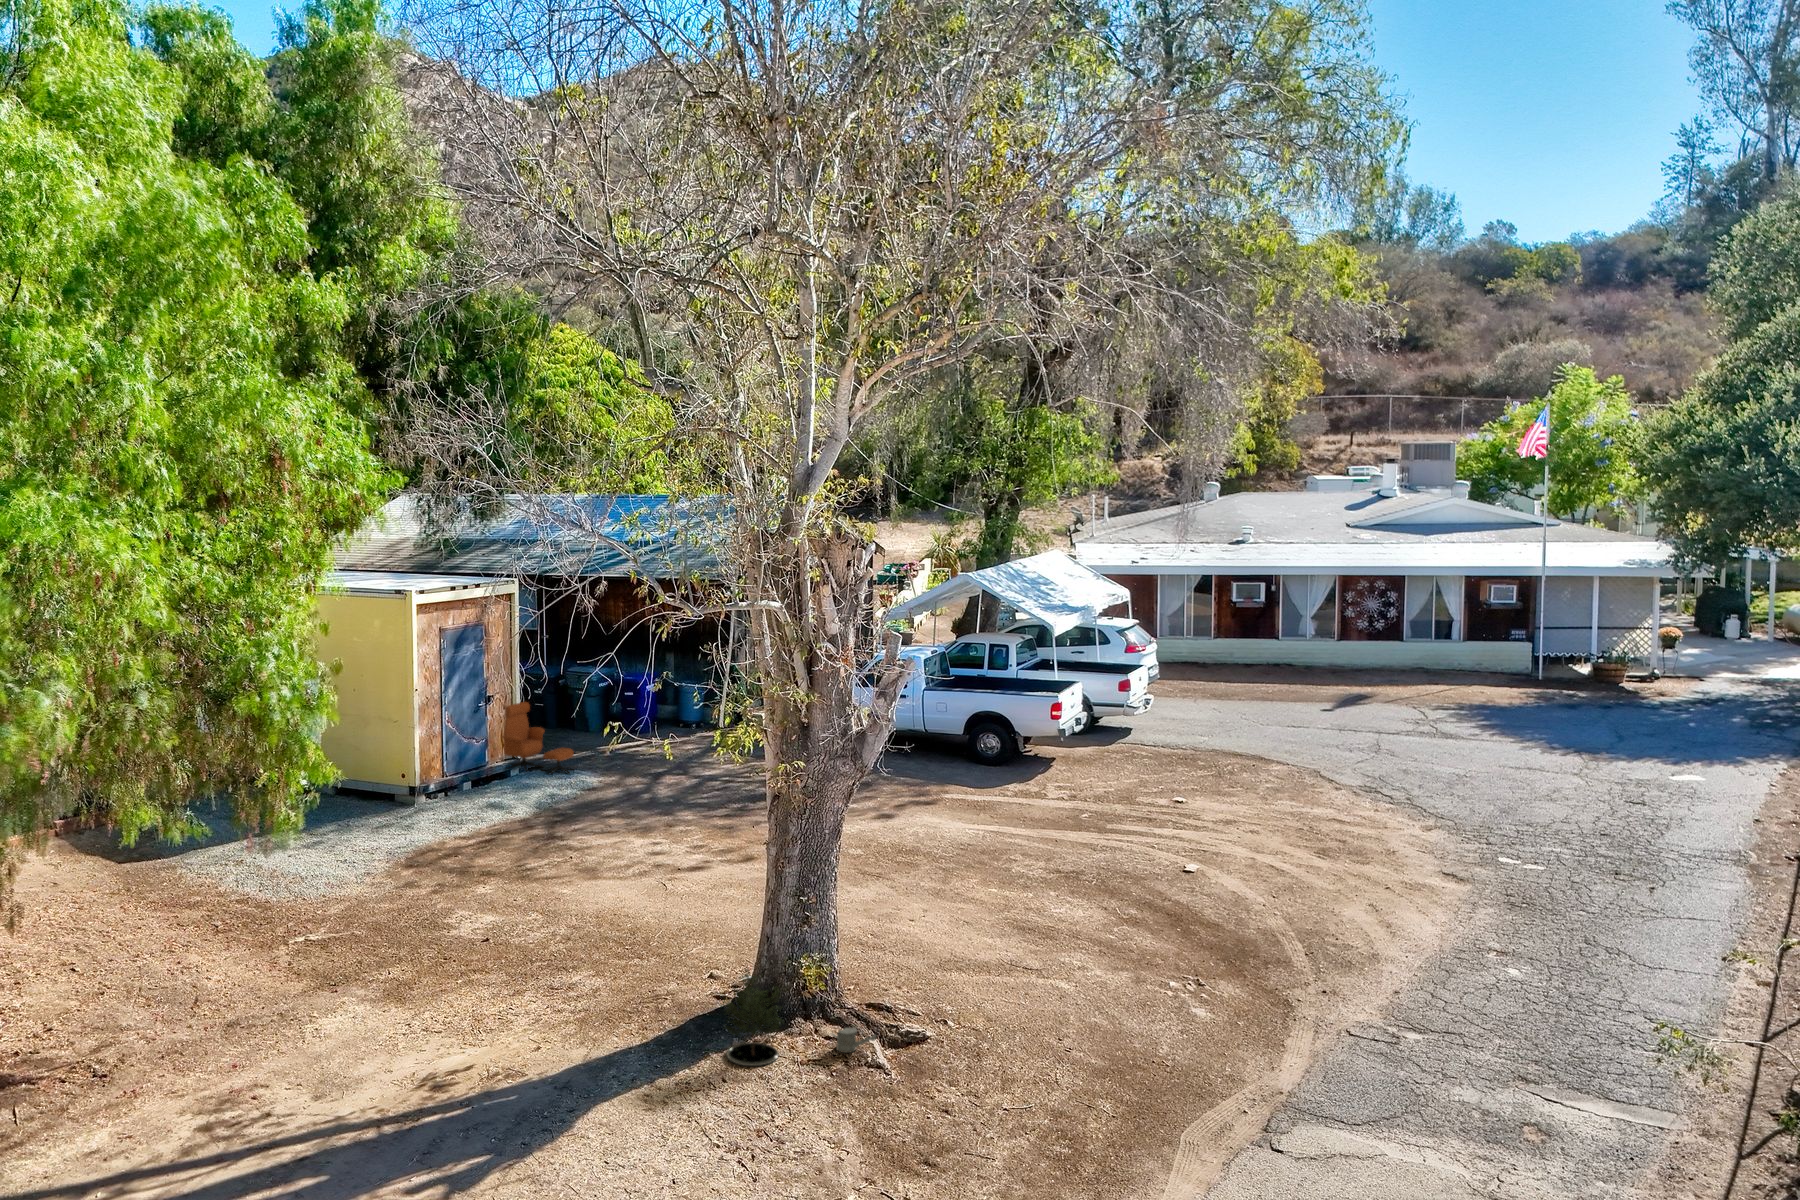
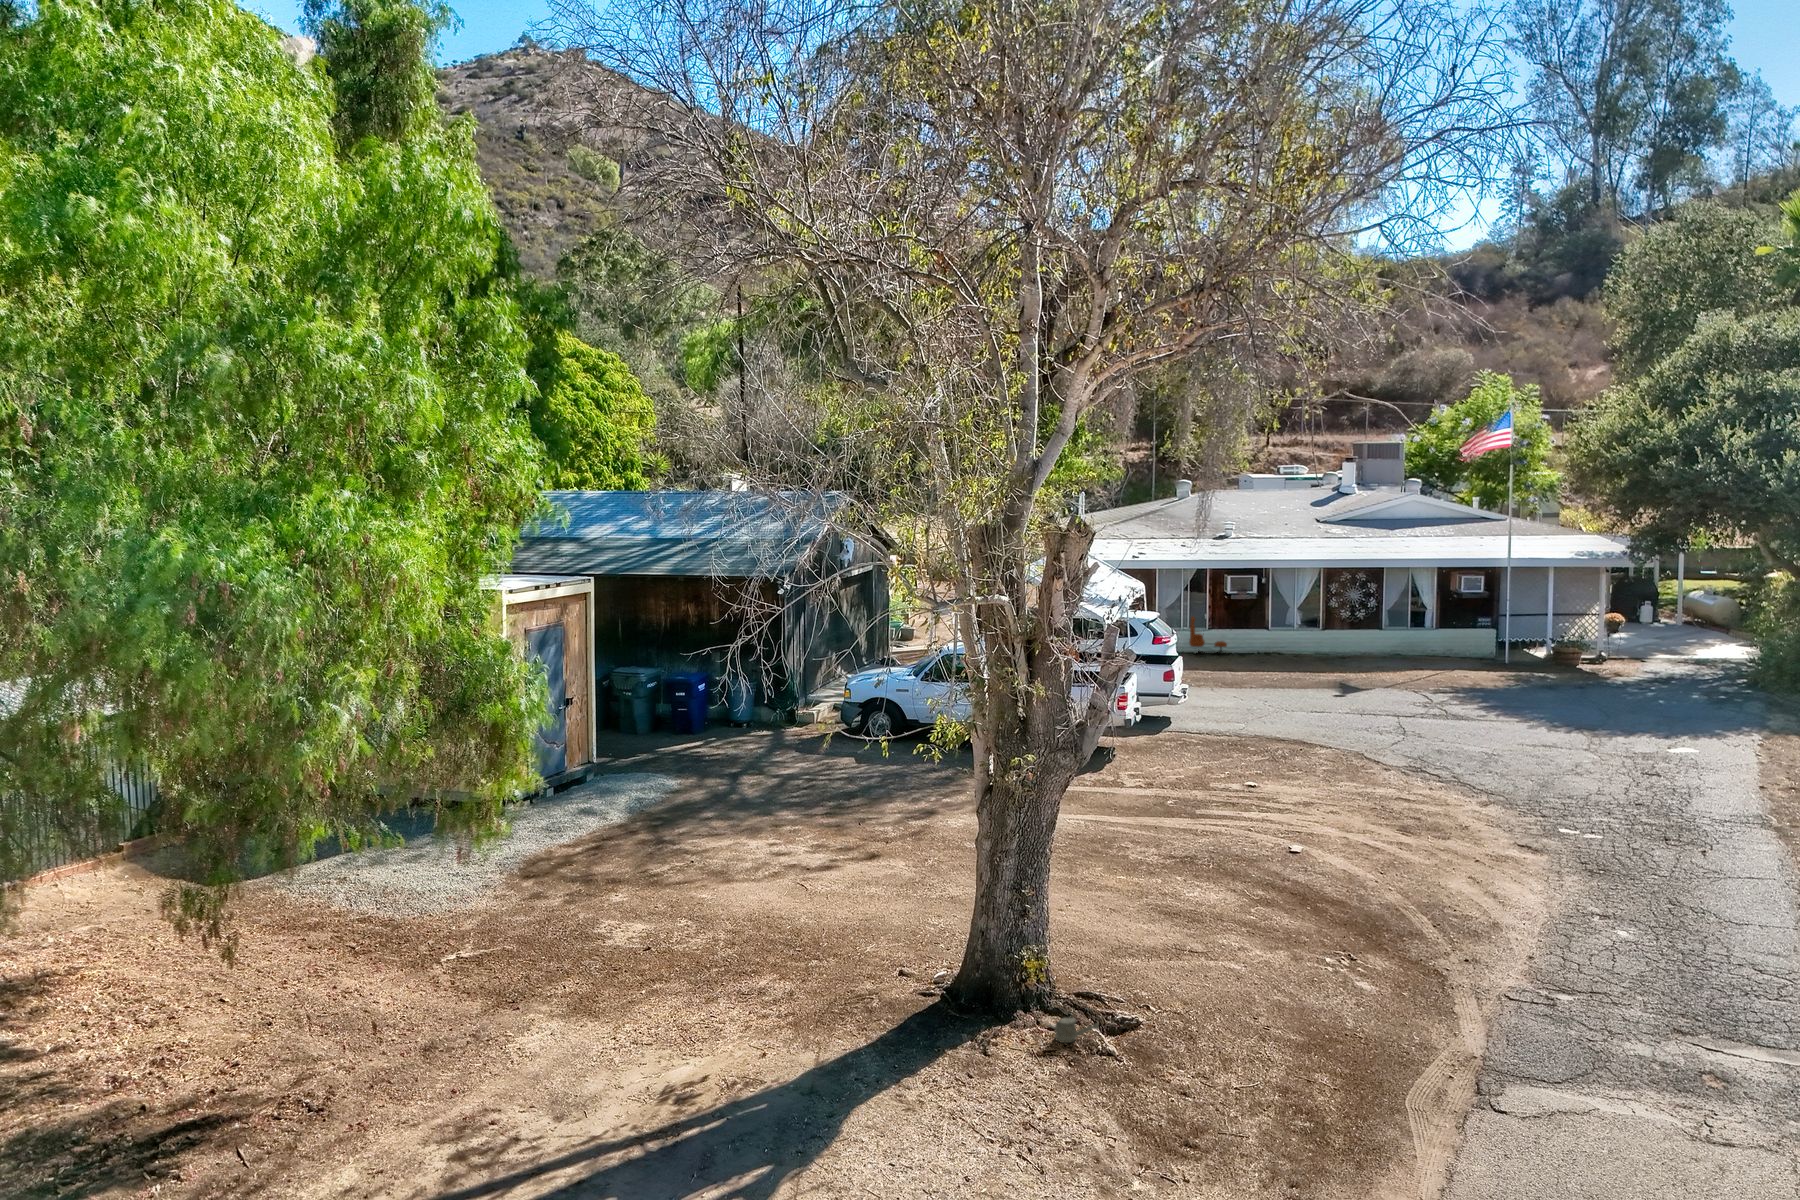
lounge chair: present [502,702,574,774] -> present [1189,616,1227,654]
potted tree: present [723,967,781,1066] -> none [946,957,1008,1062]

